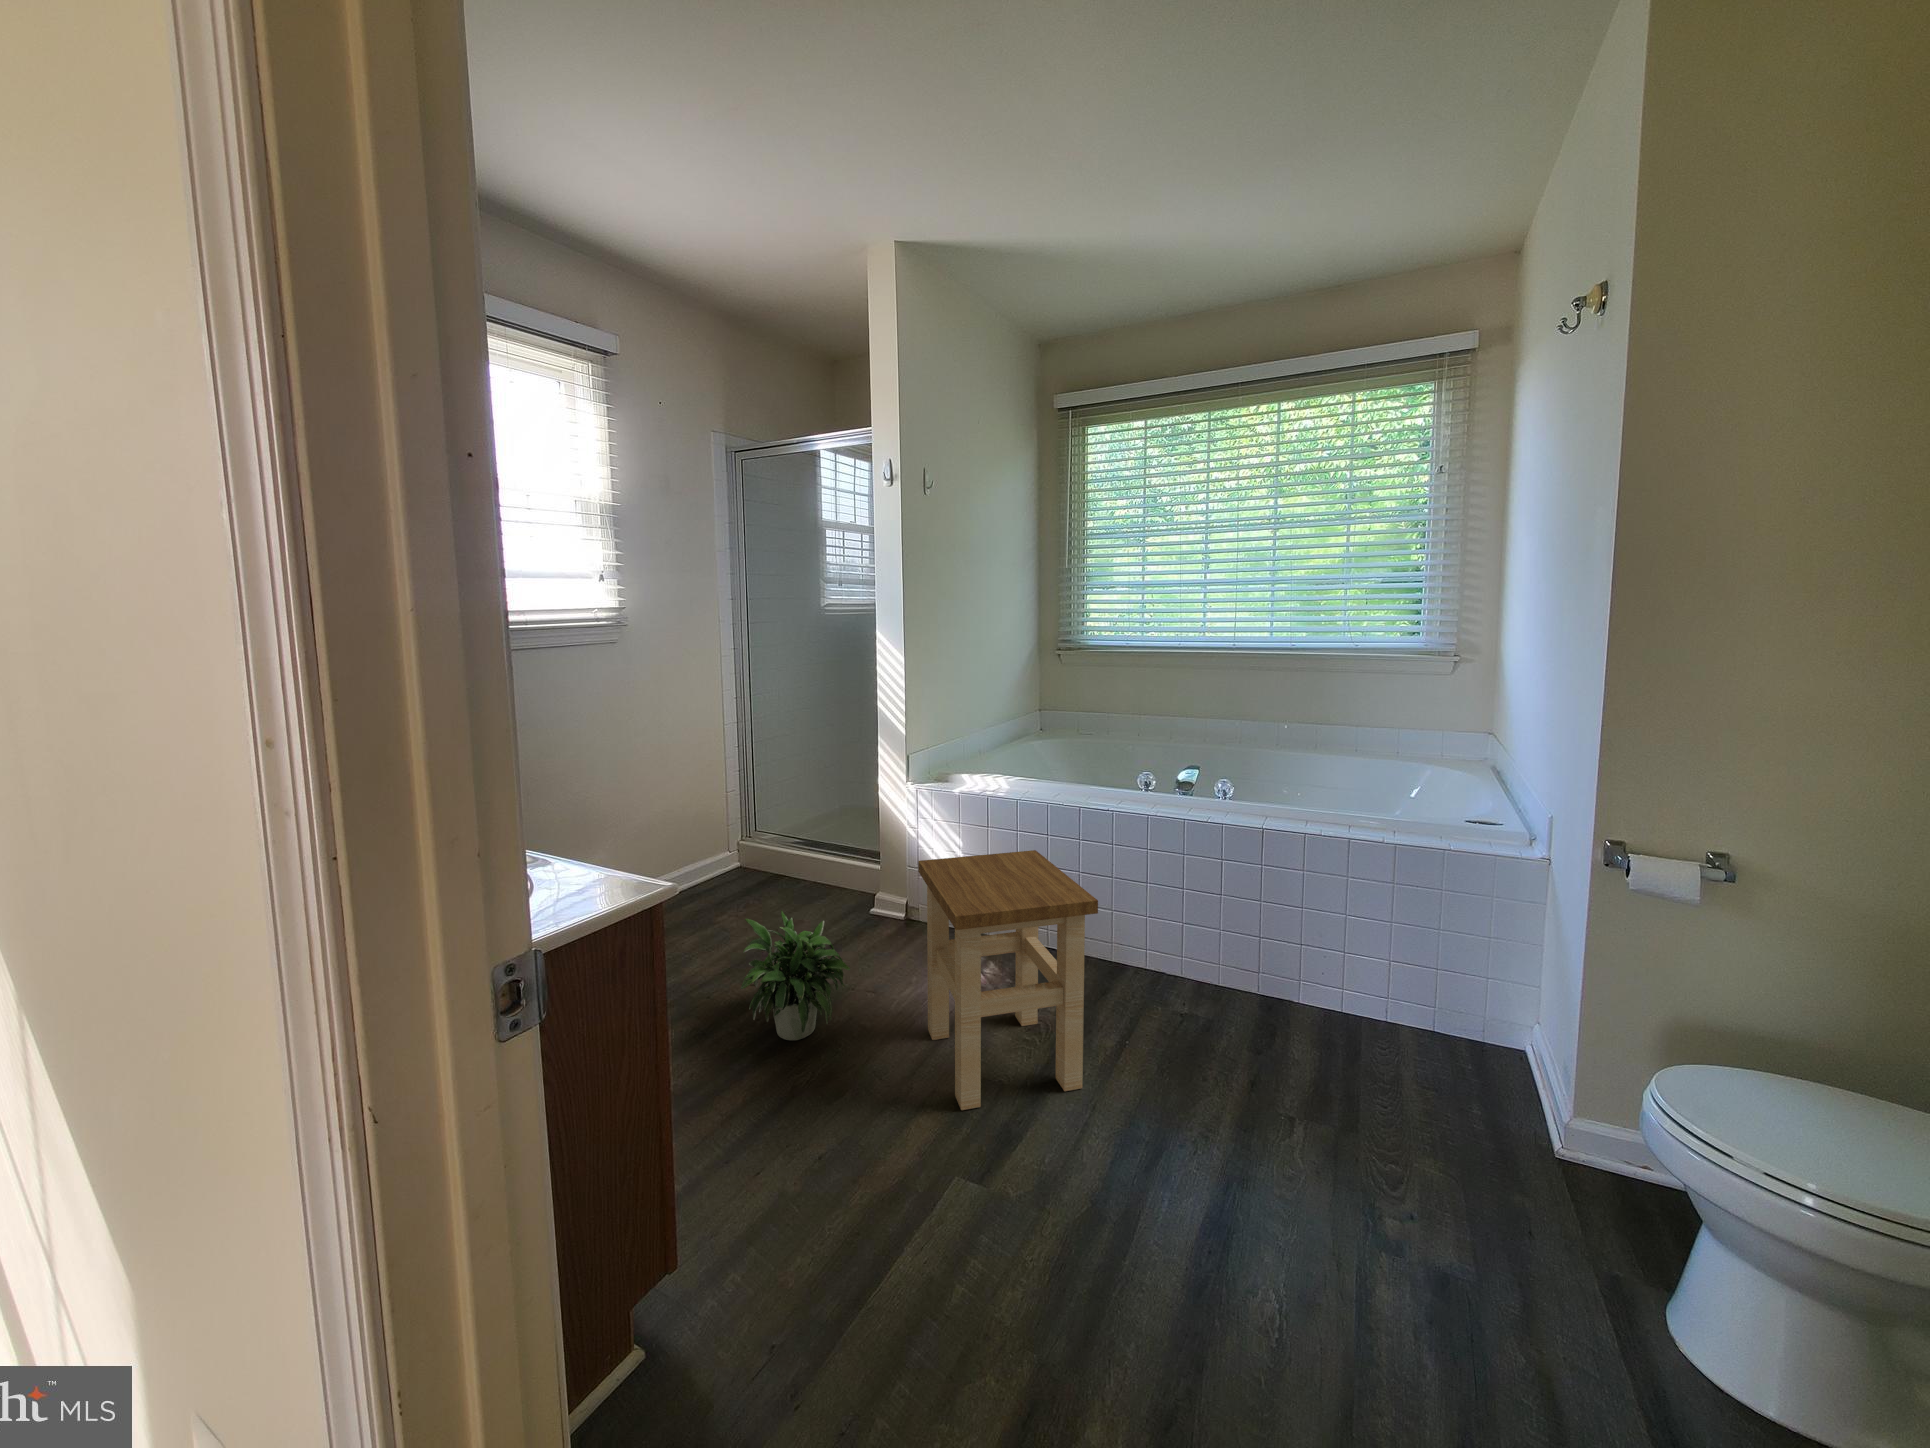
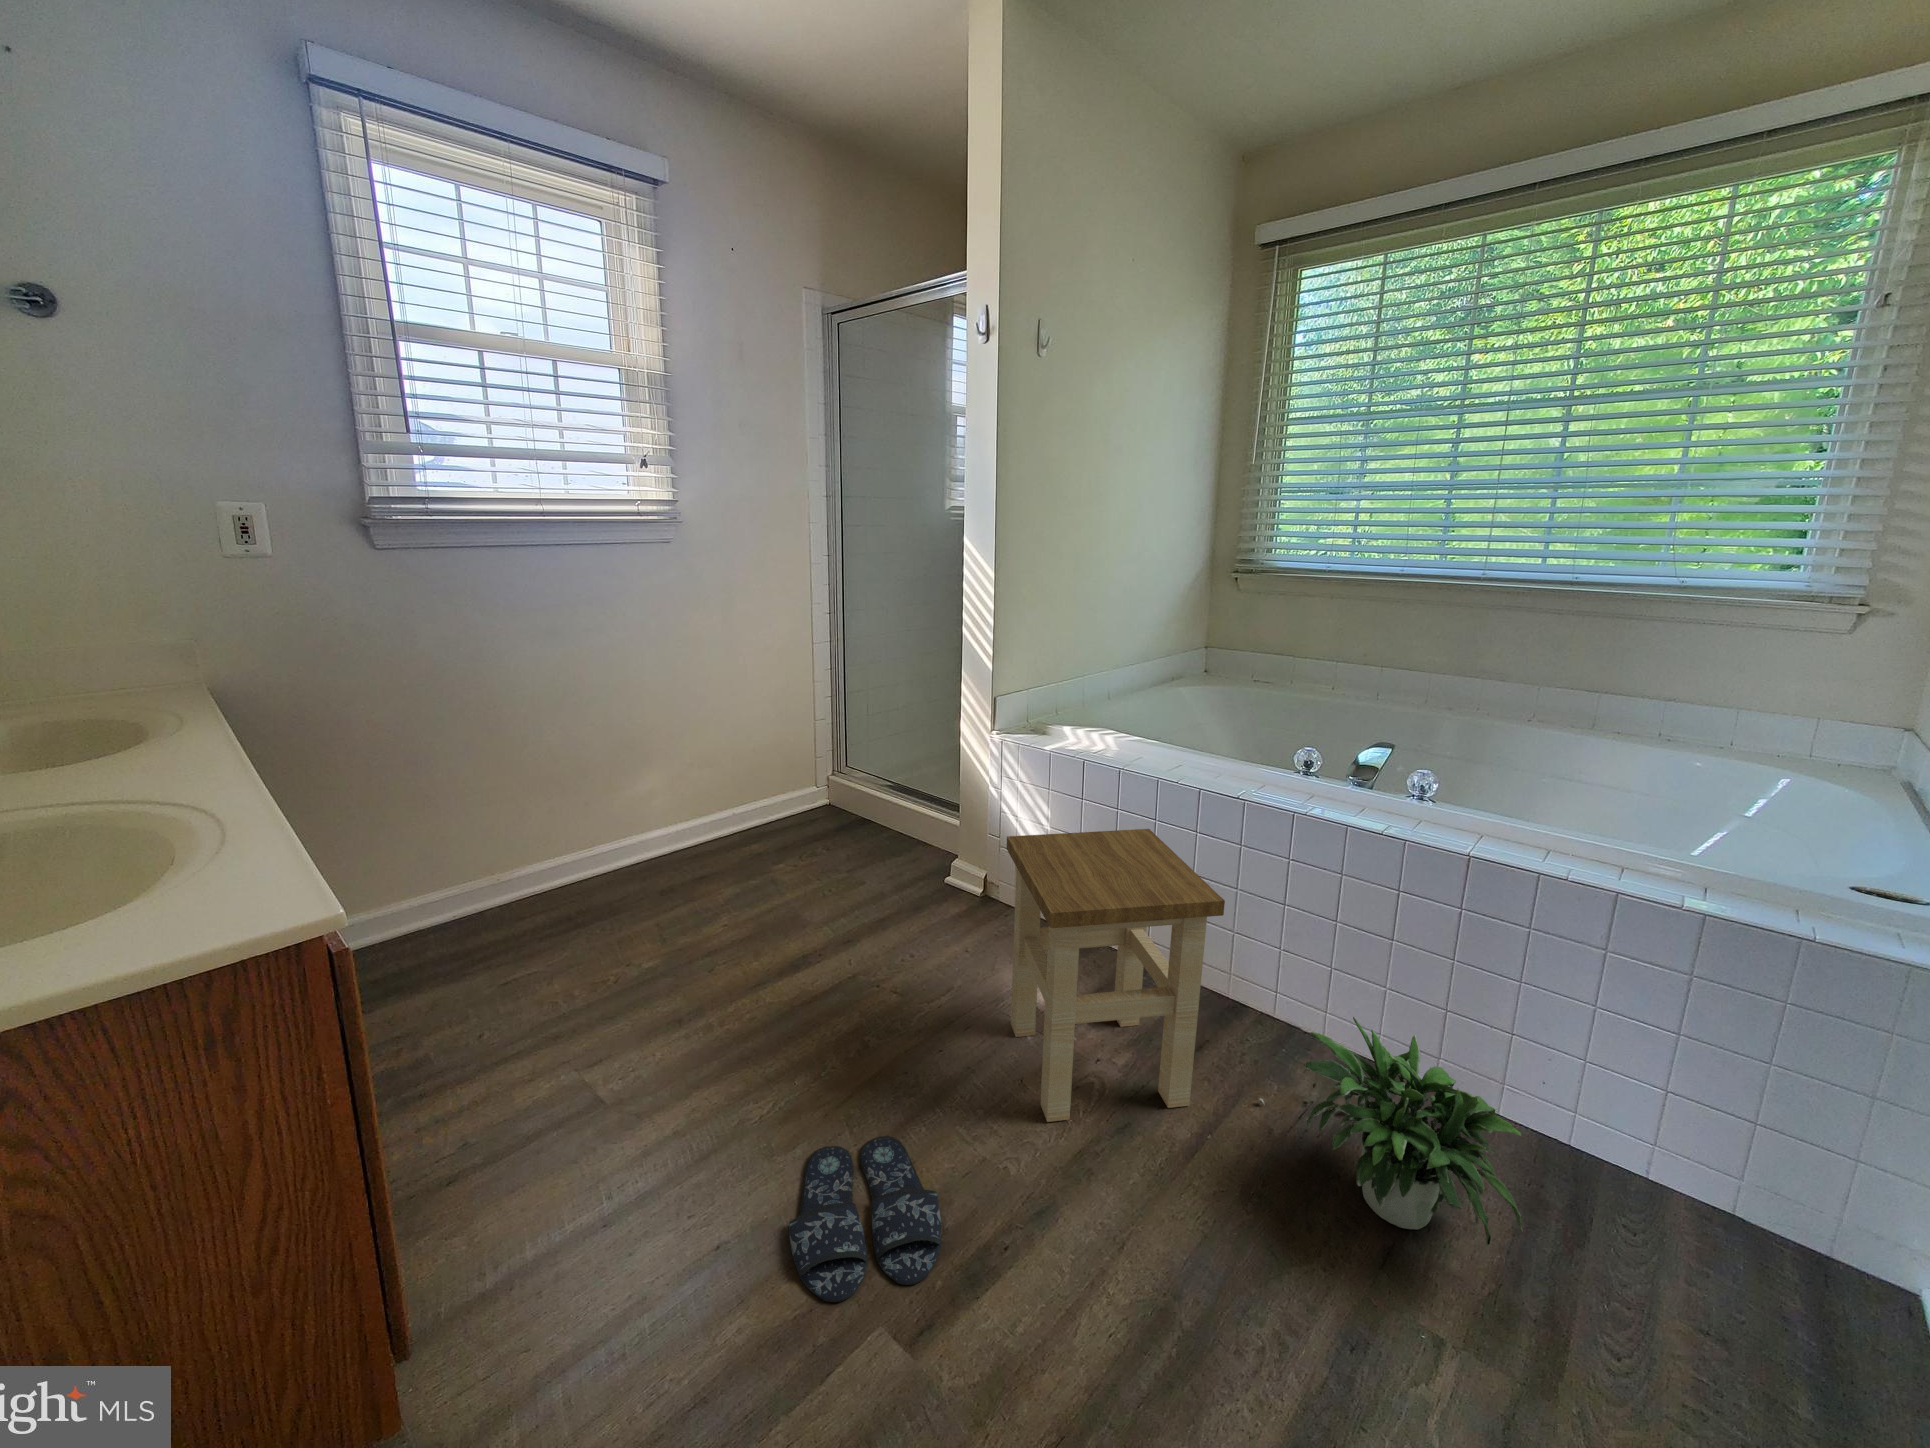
potted plant: present [741,910,850,1040] -> present [1258,1017,1523,1246]
slippers: none [732,1132,870,1284] -> present [789,1136,941,1302]

